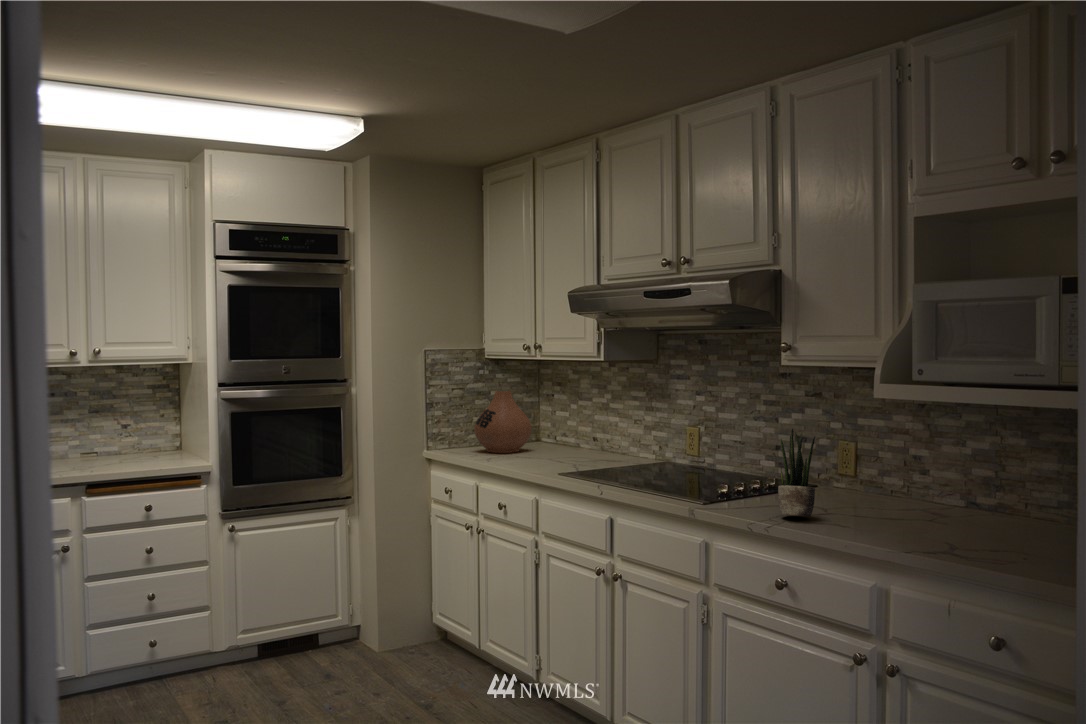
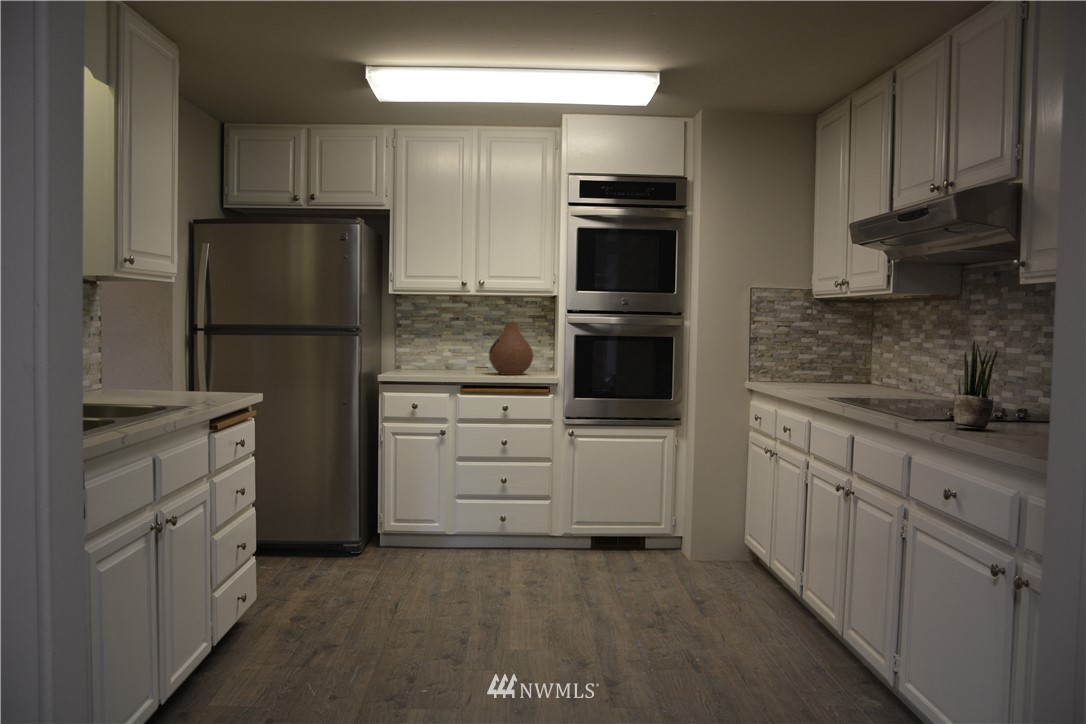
vase: present [474,390,532,453] -> present [489,323,533,375]

